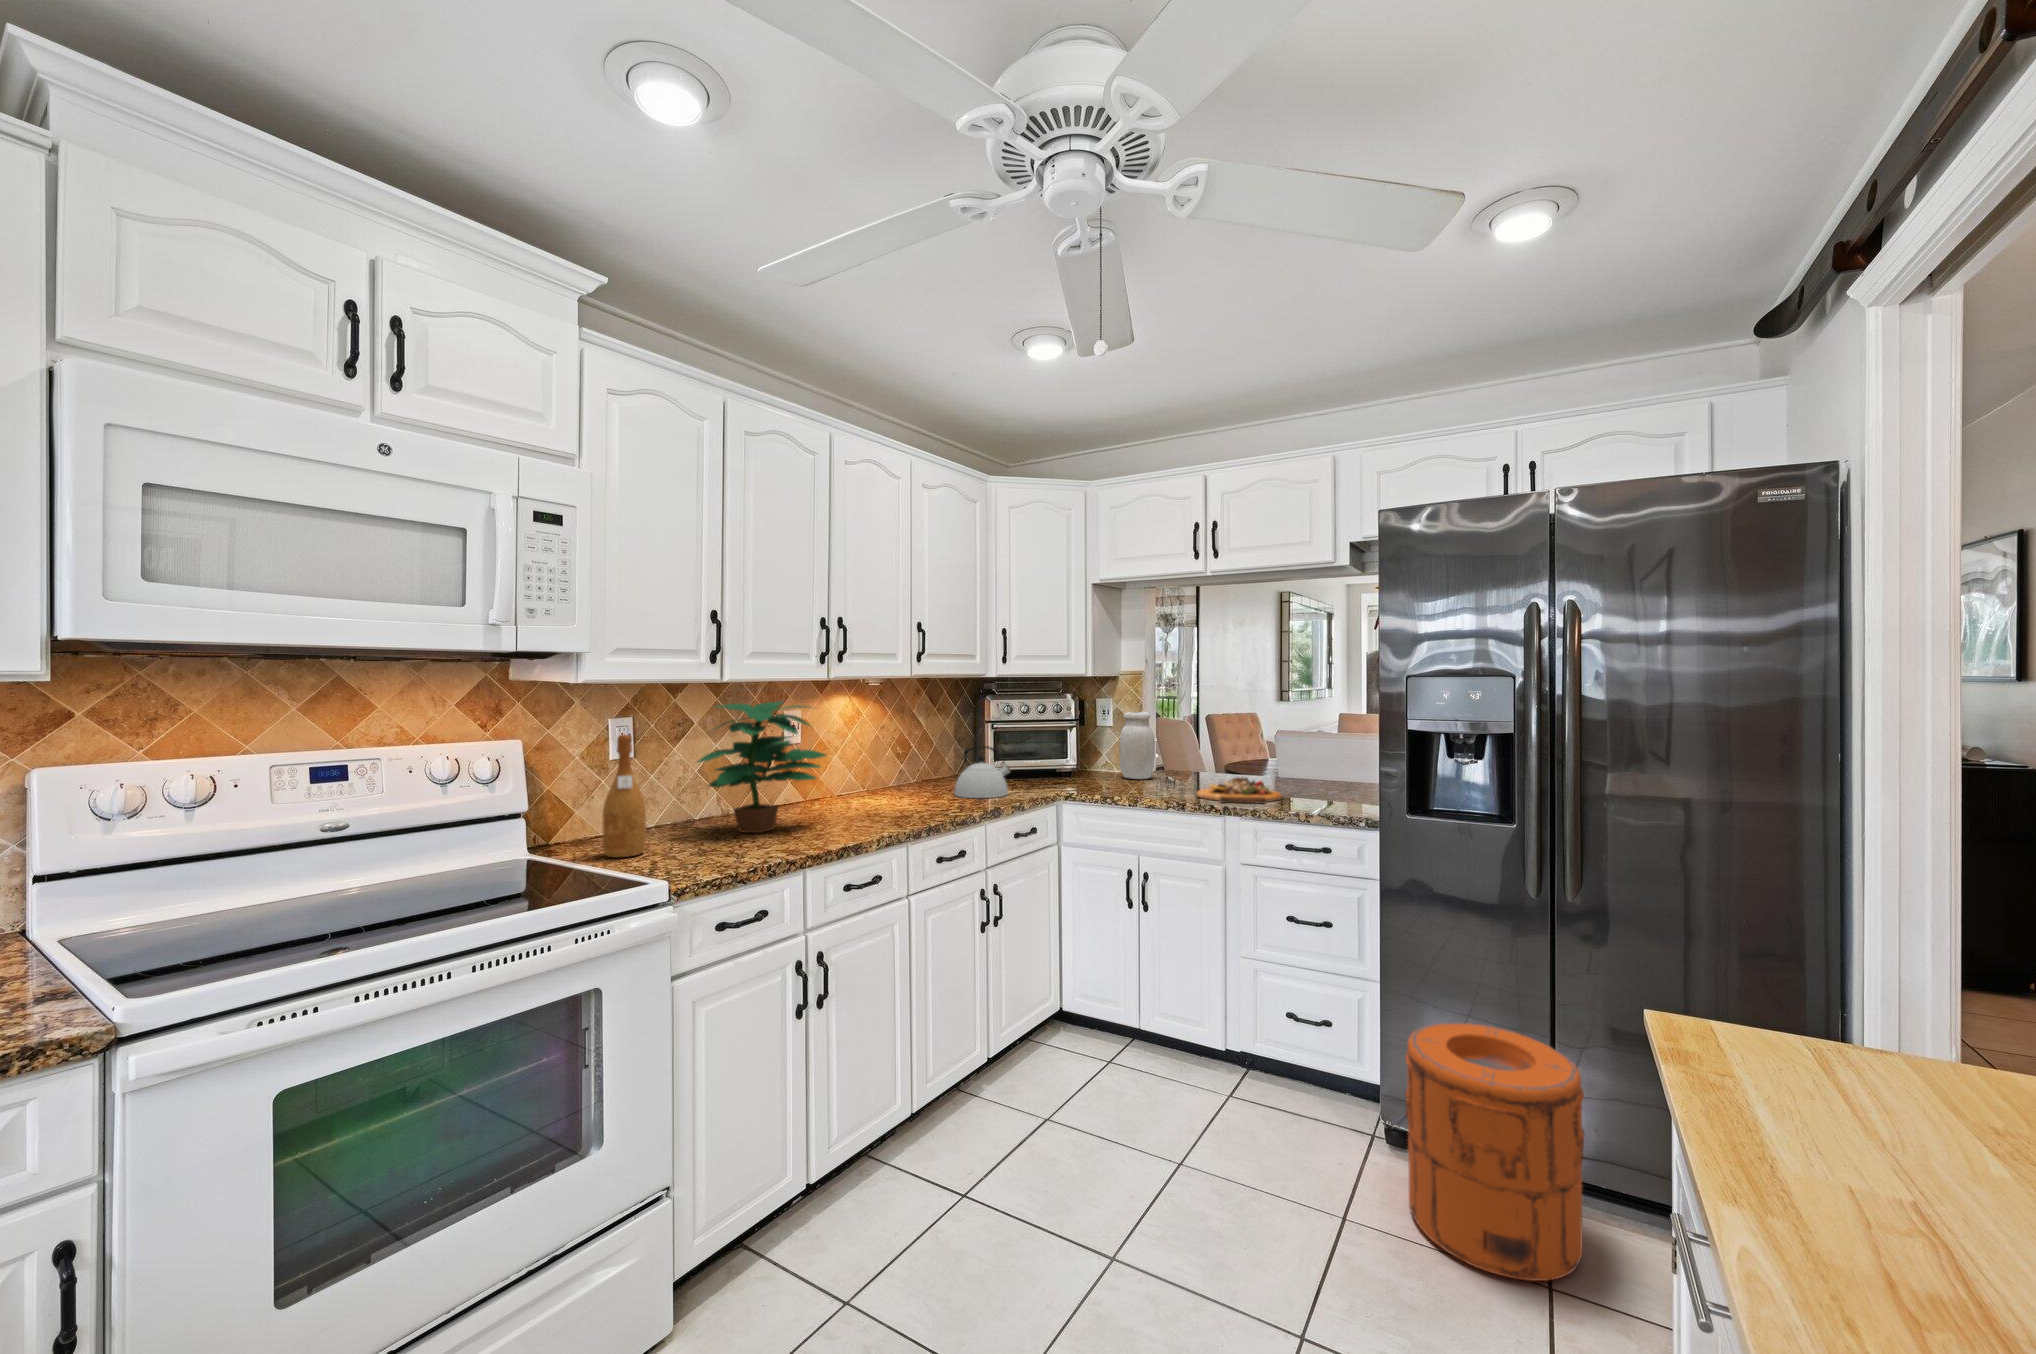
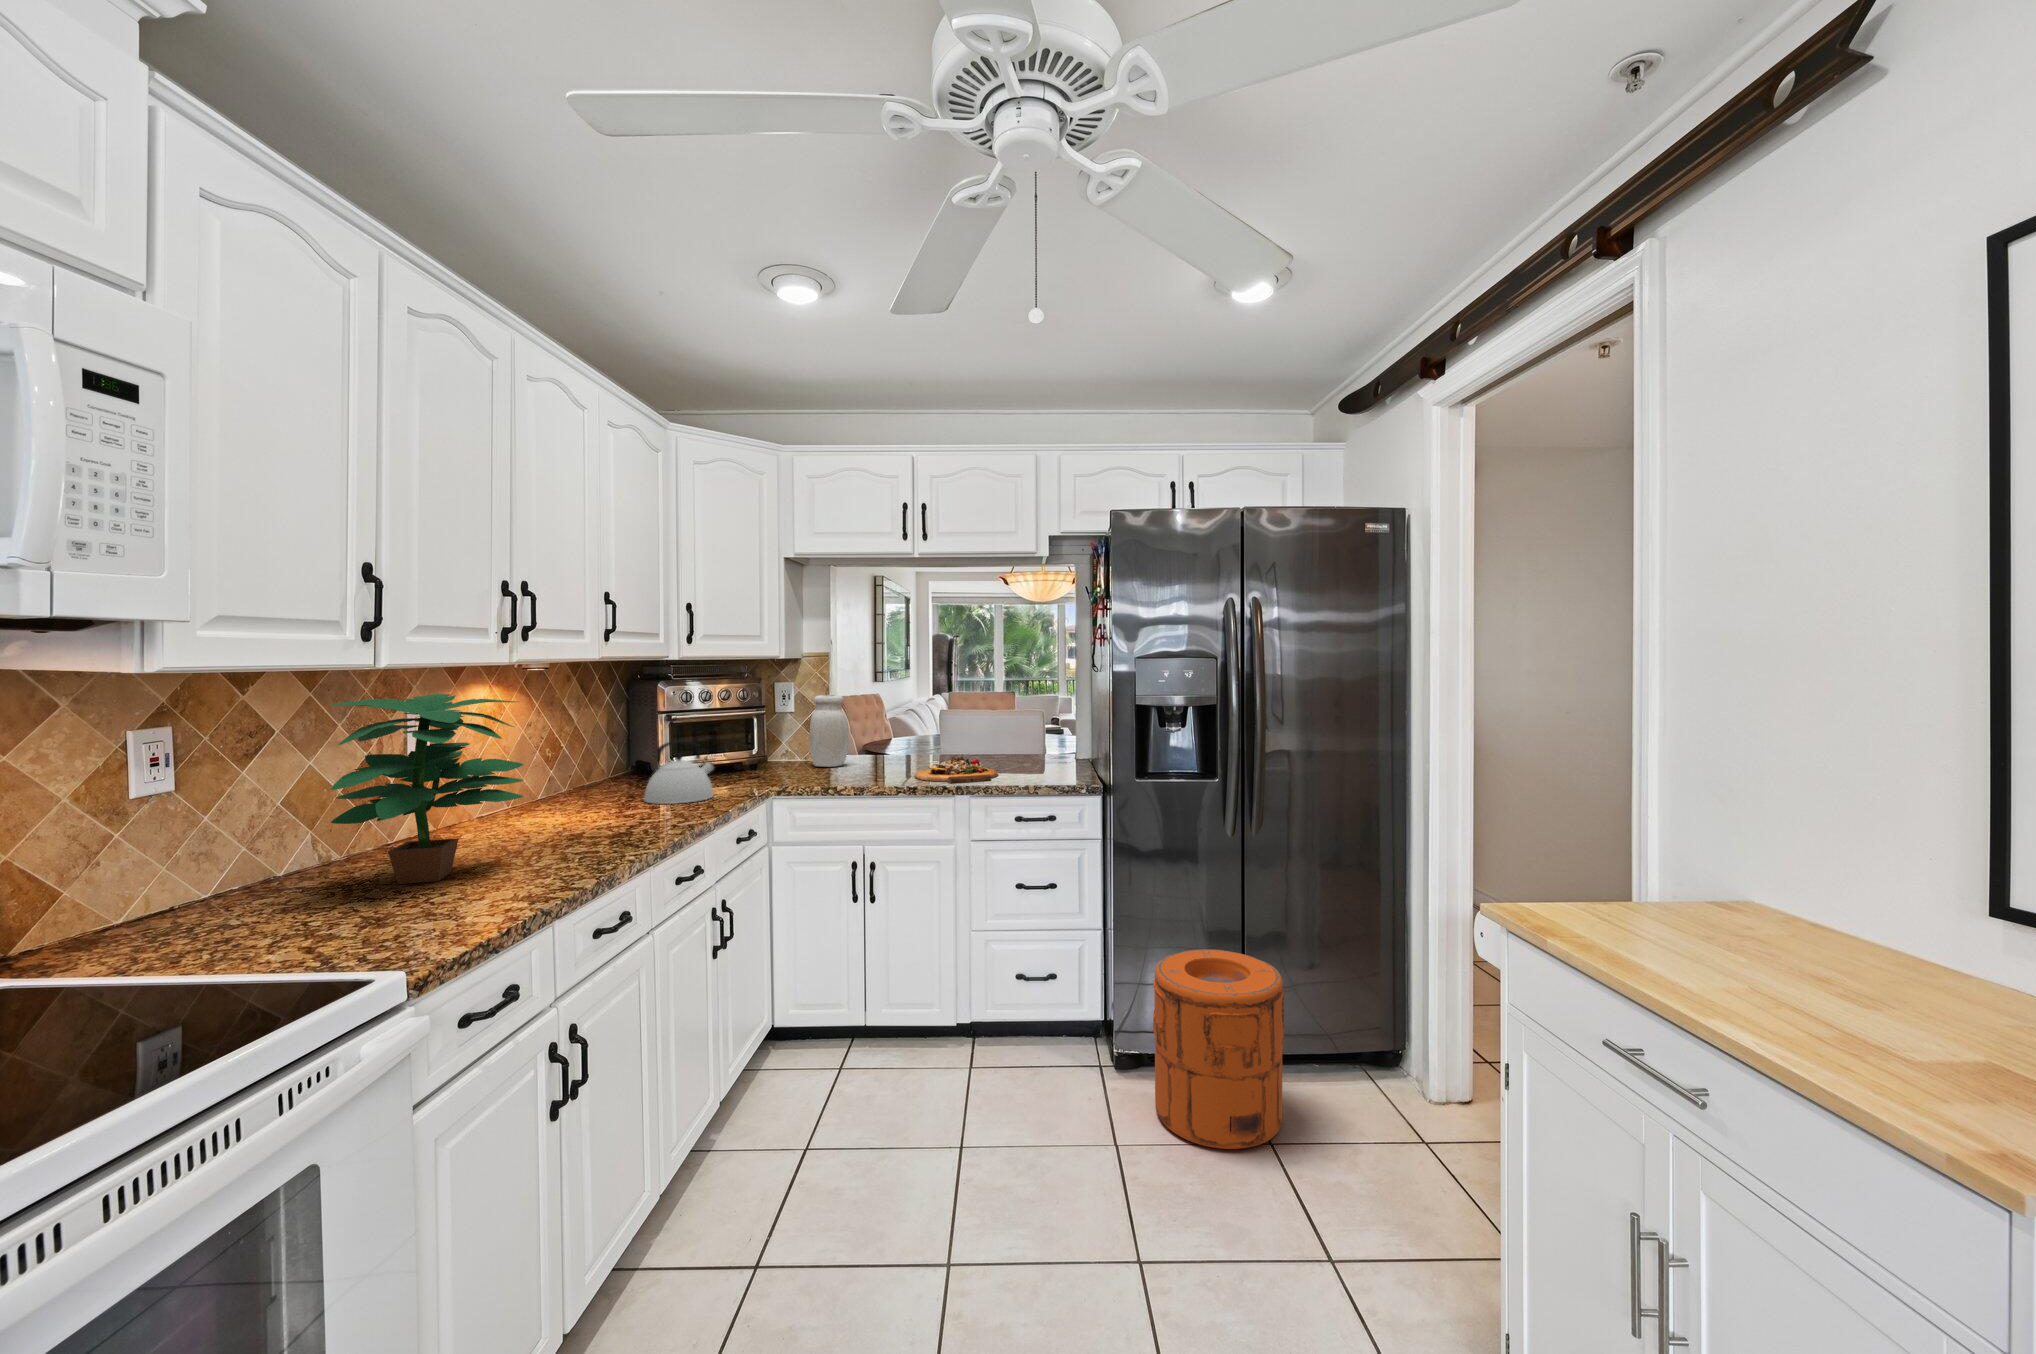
wine bottle: present [603,735,646,858] -> none [187,754,273,953]

